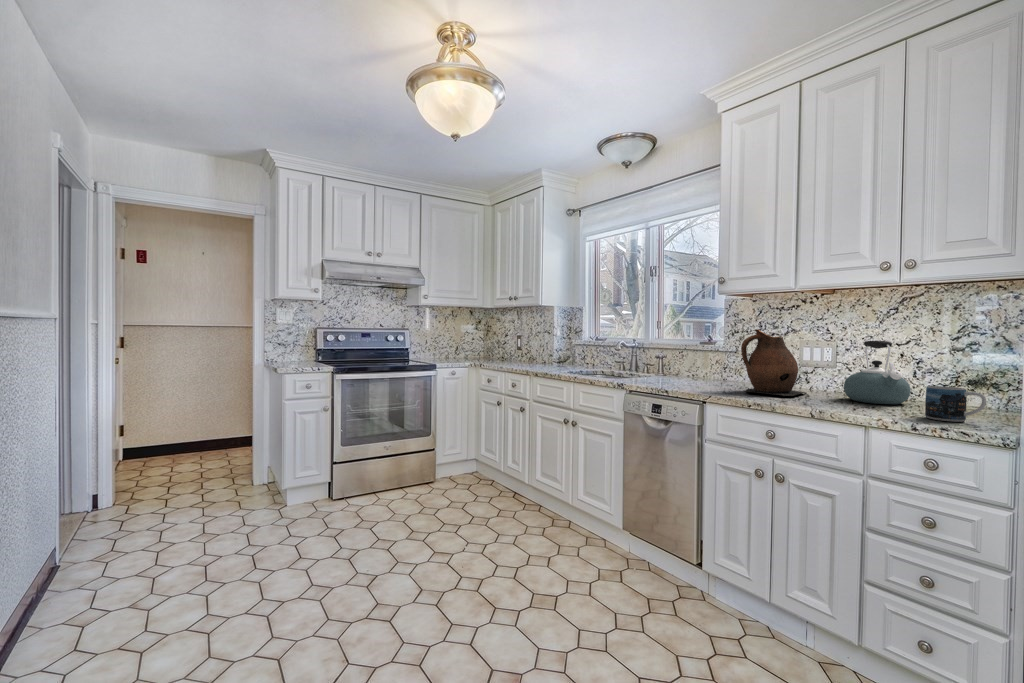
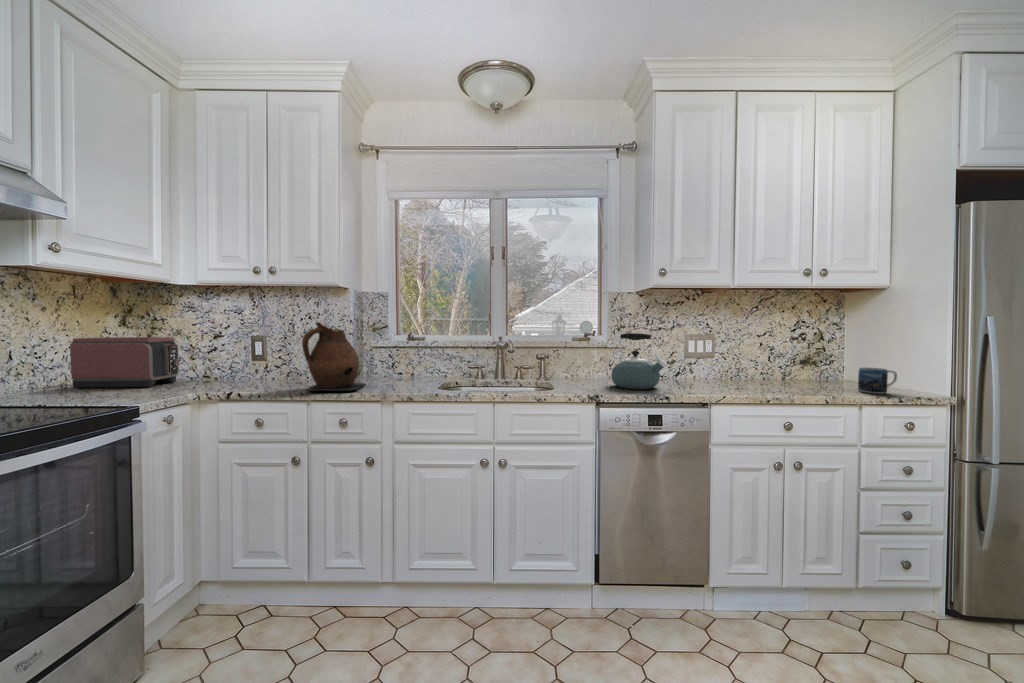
ceramic pitcher: present [741,329,807,397] -> present [302,322,366,391]
toaster: none [450,335,487,360] -> present [70,337,180,388]
kettle: present [844,341,911,404] -> present [611,333,667,389]

